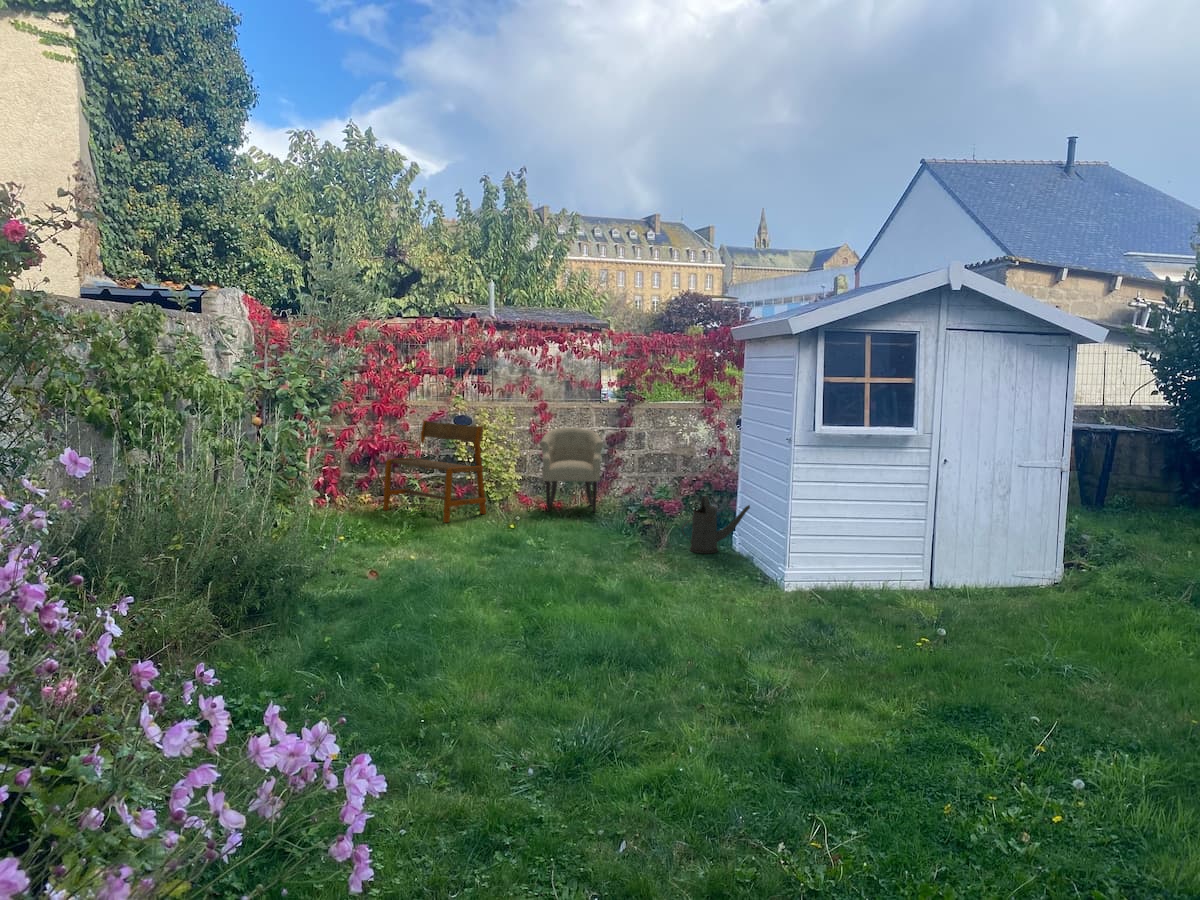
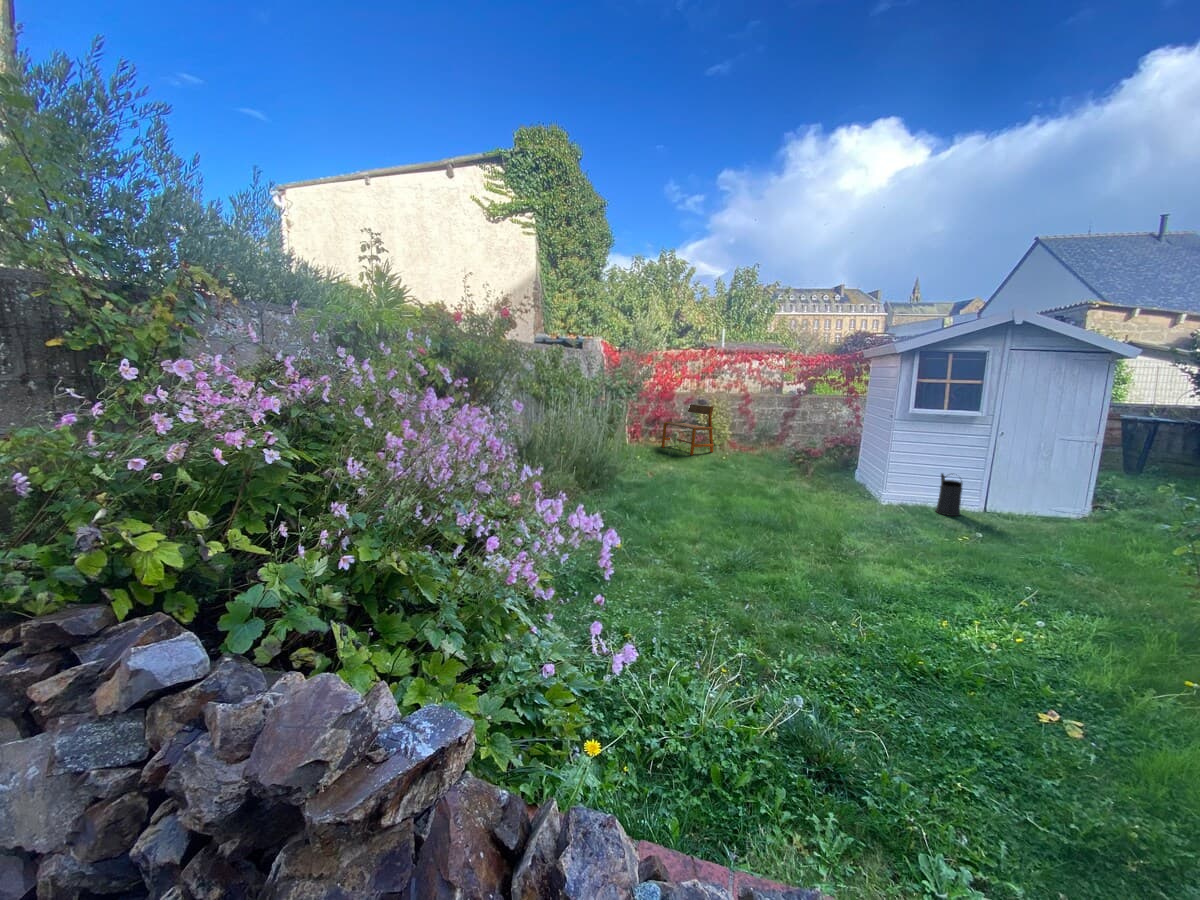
chair: present [540,428,603,512] -> none [745,408,781,455]
watering can: present [682,496,750,554] -> present [935,473,963,516]

